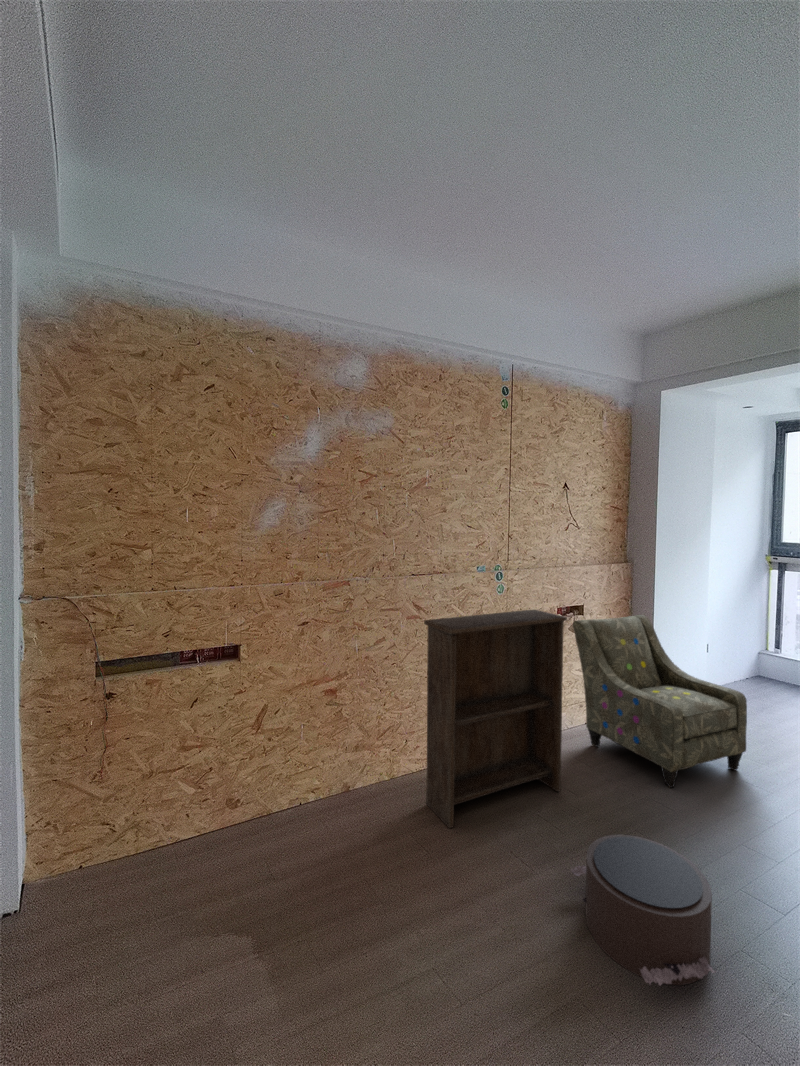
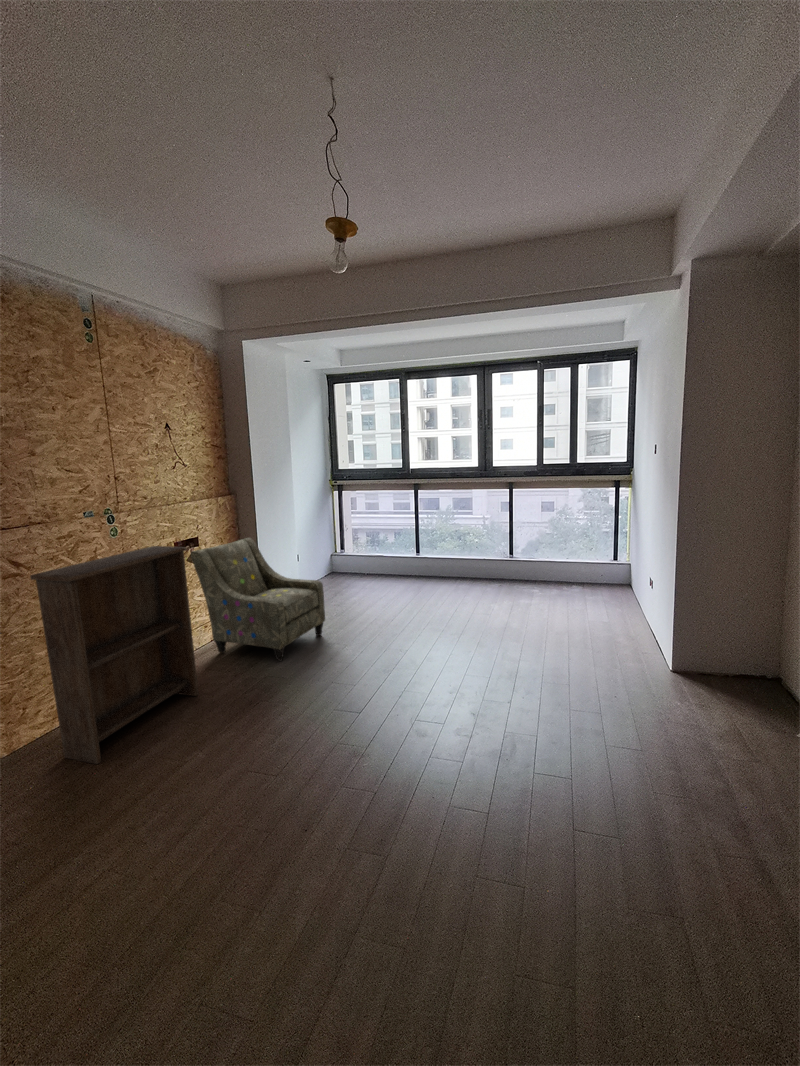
pouf: present [571,835,716,985] -> none [215,692,314,777]

